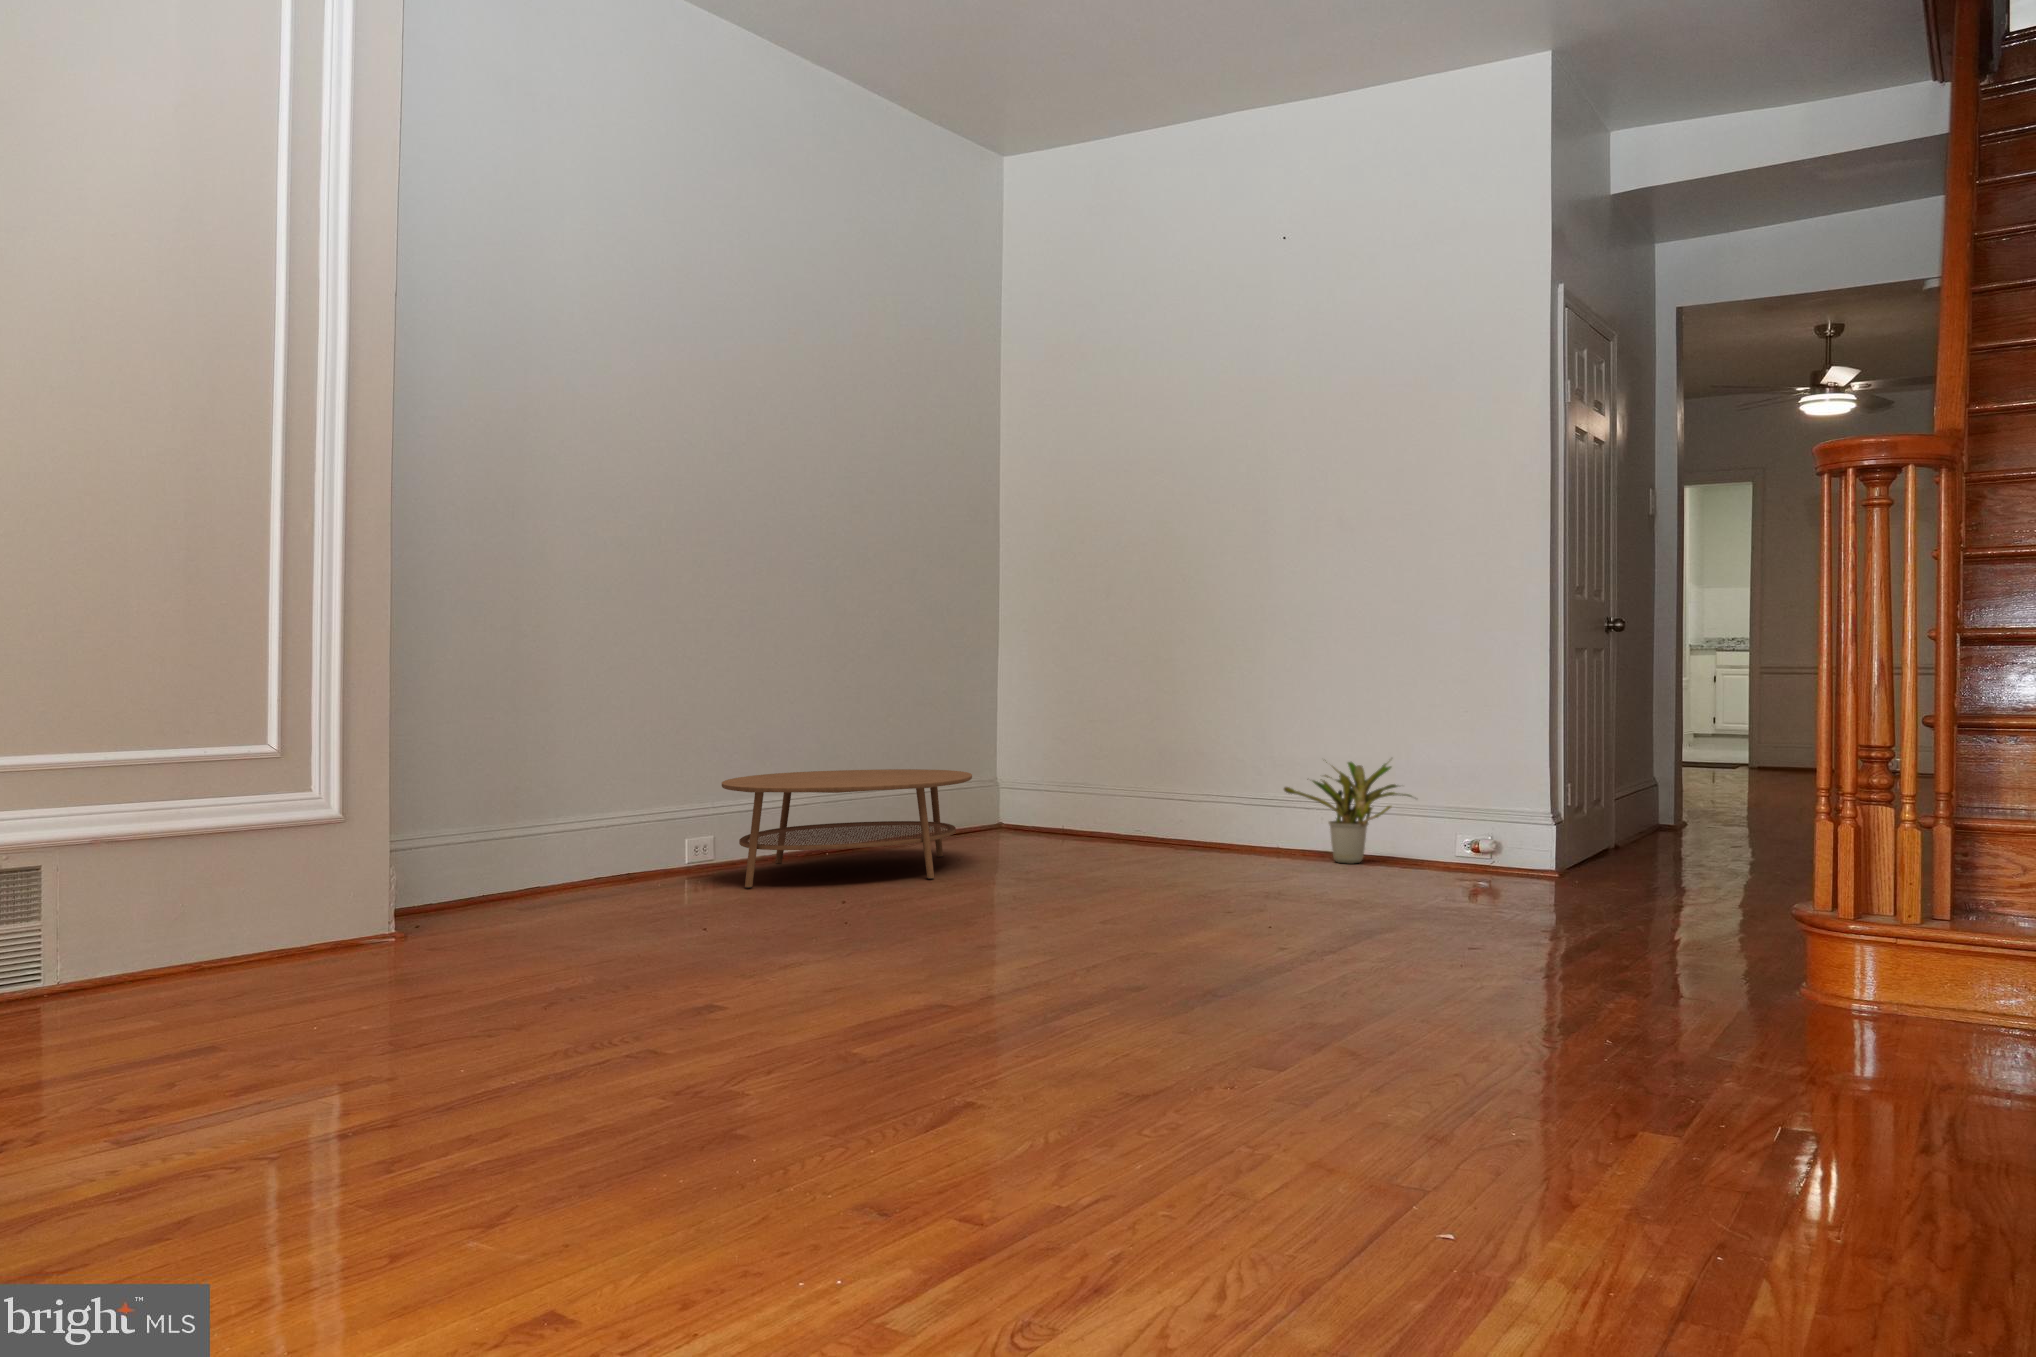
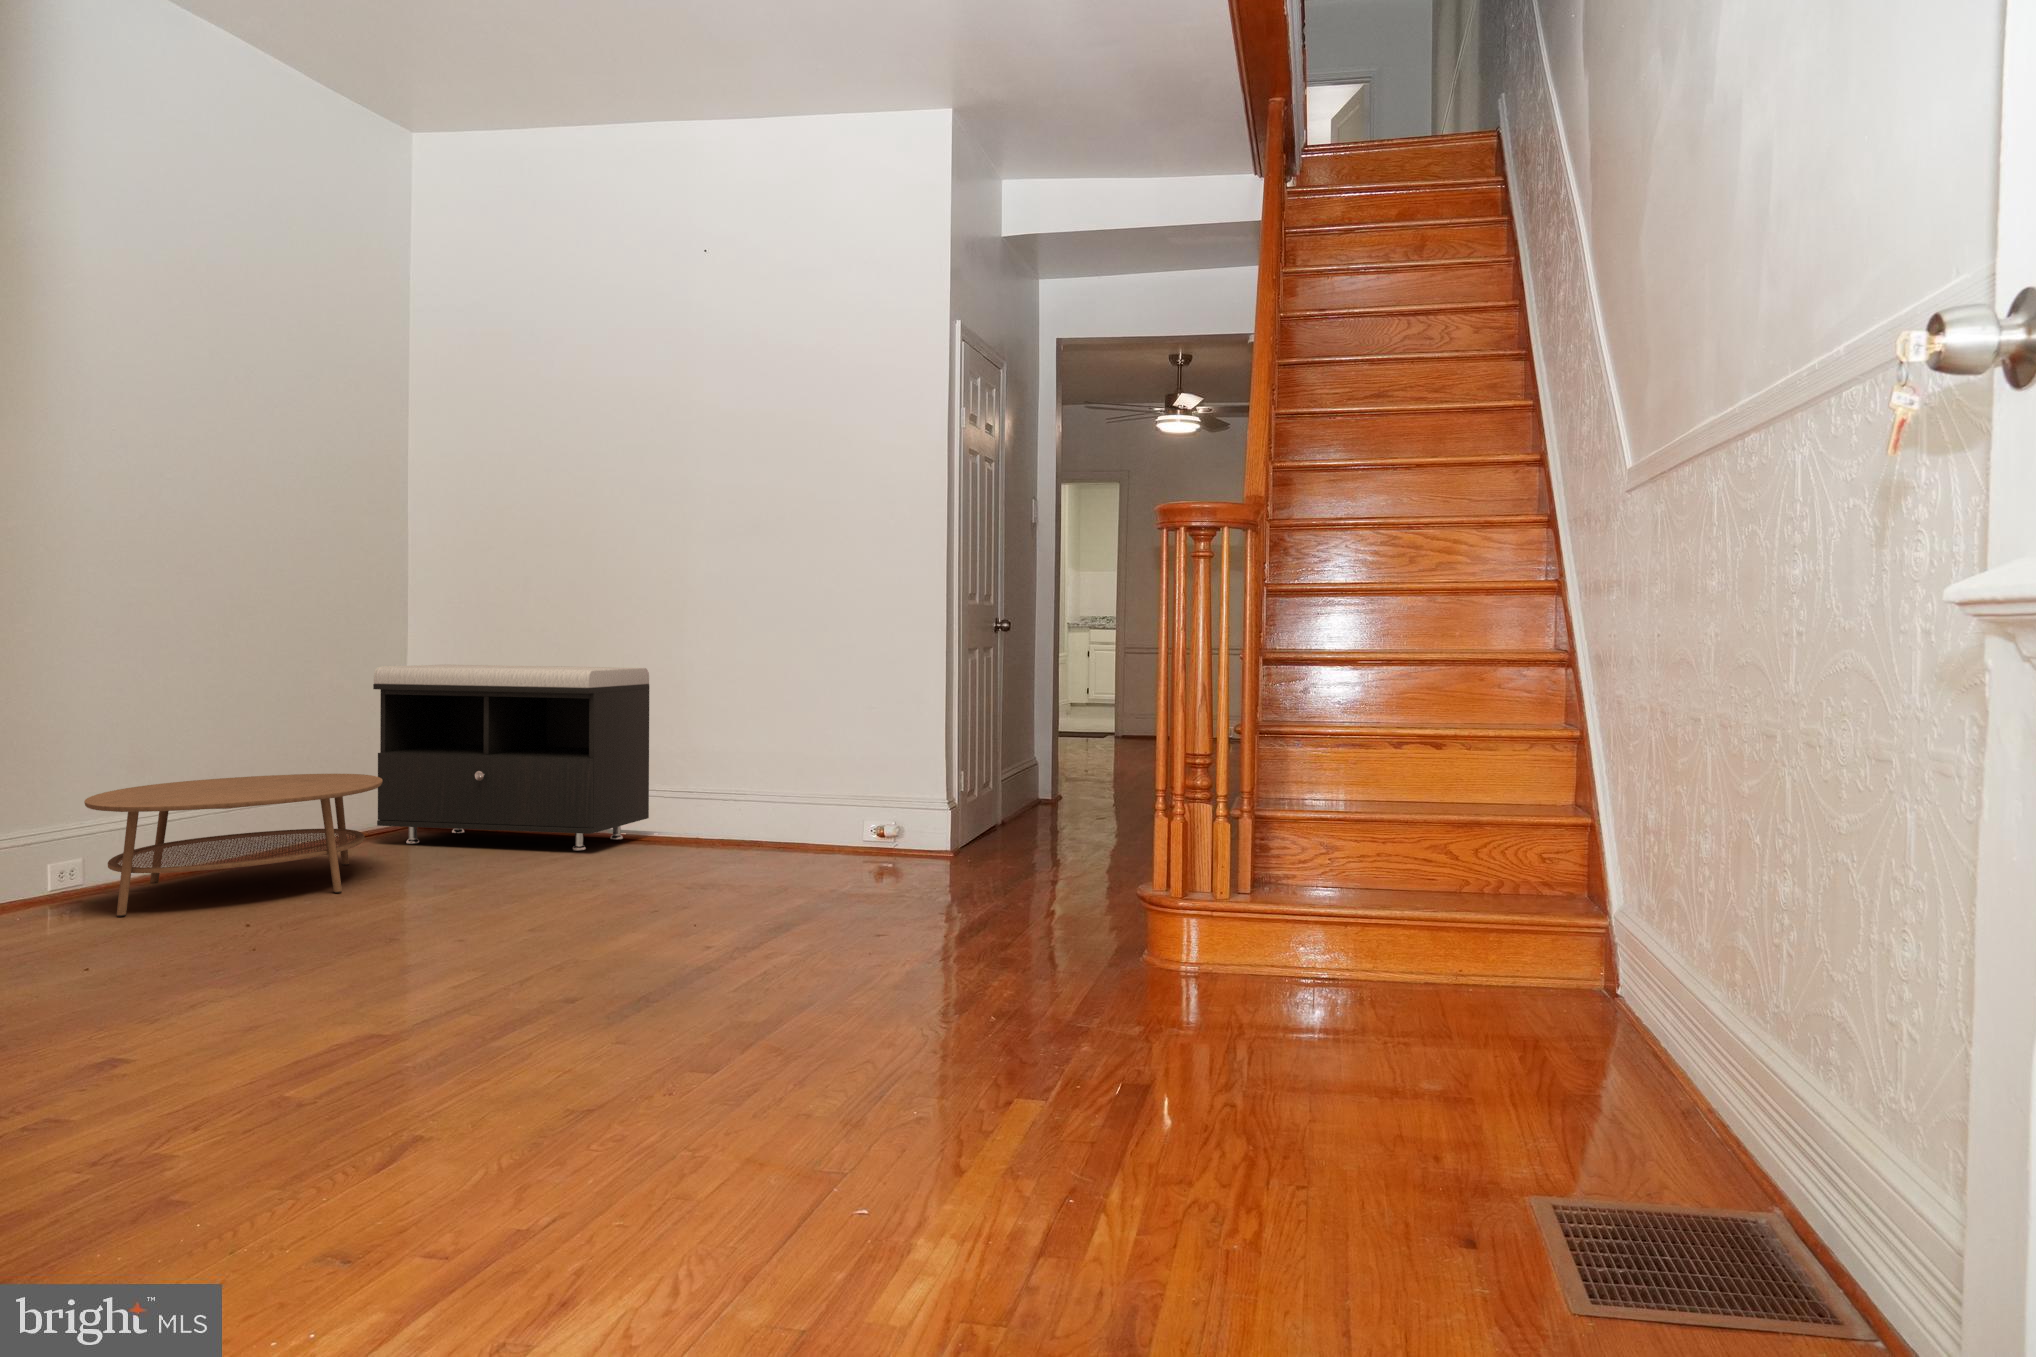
storage bench: none [967,671,1226,854] -> present [373,665,649,850]
potted plant: present [1284,762,1412,864] -> none [706,750,833,851]

